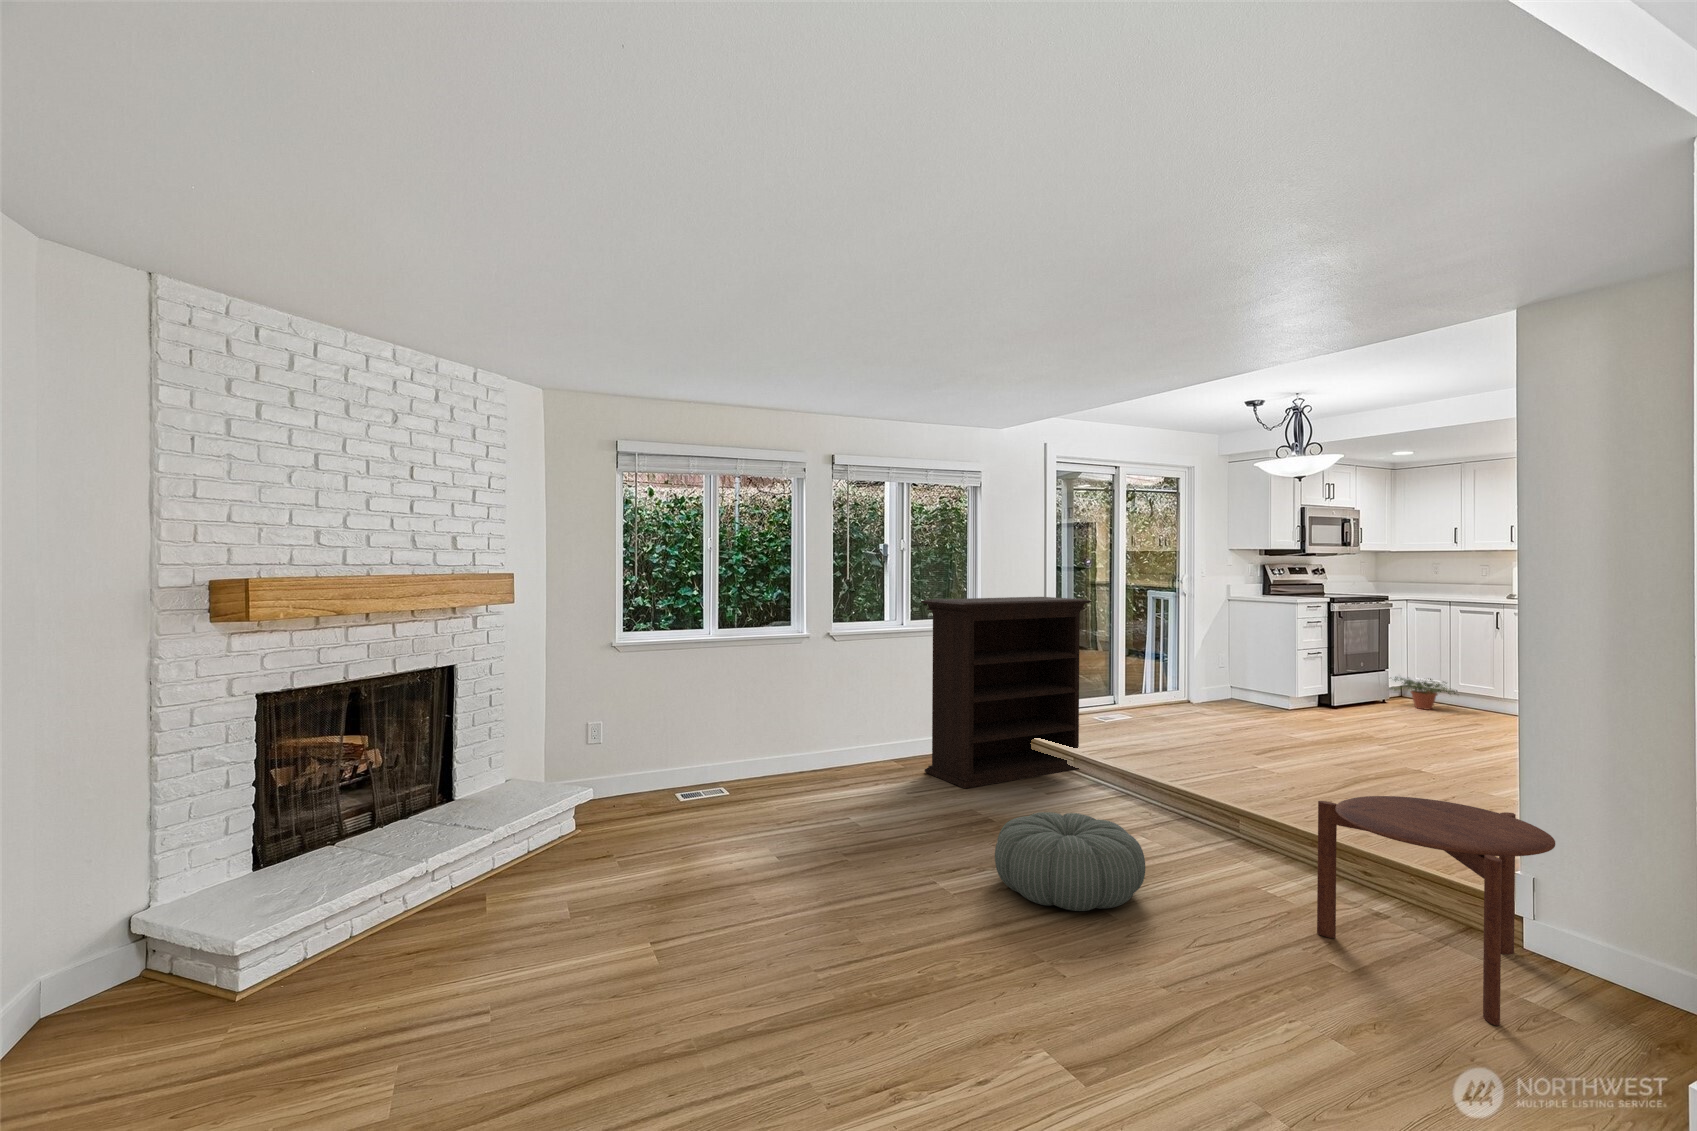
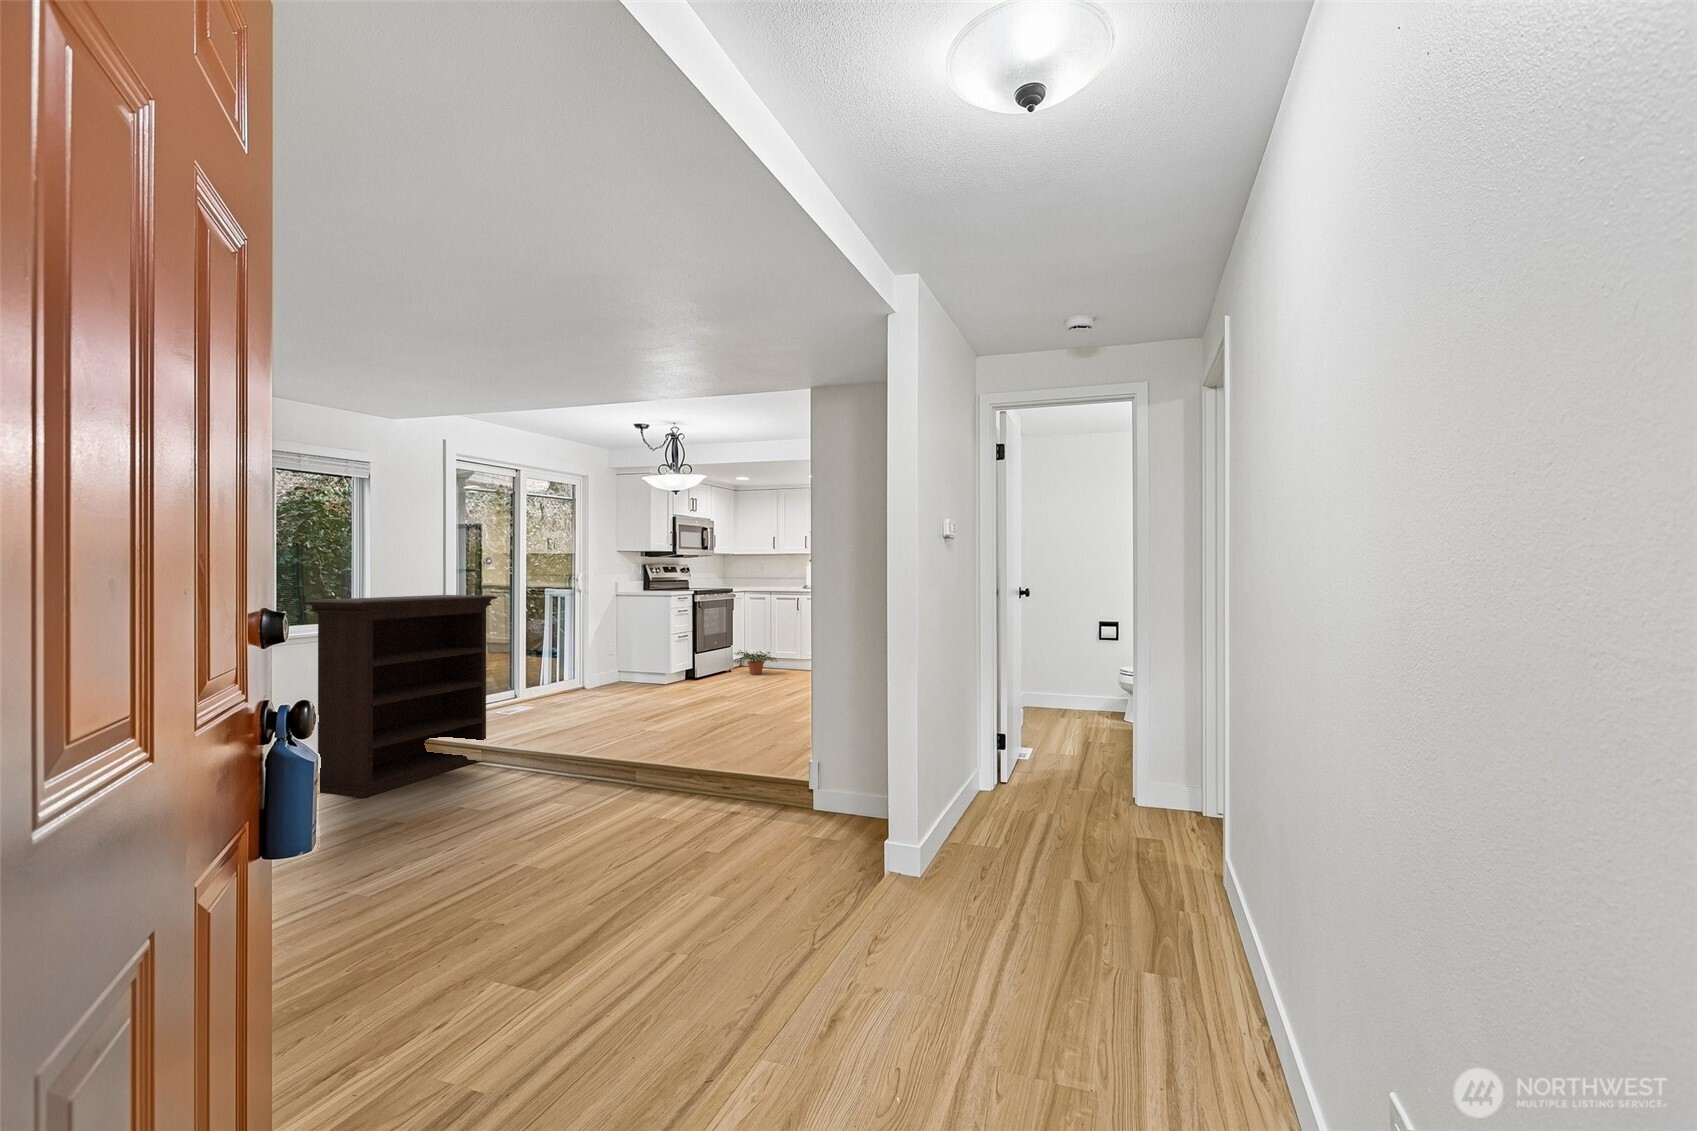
side table: present [1317,796,1555,1026] -> none [698,723,835,862]
pouf: present [995,812,1145,911] -> none [417,788,565,877]

